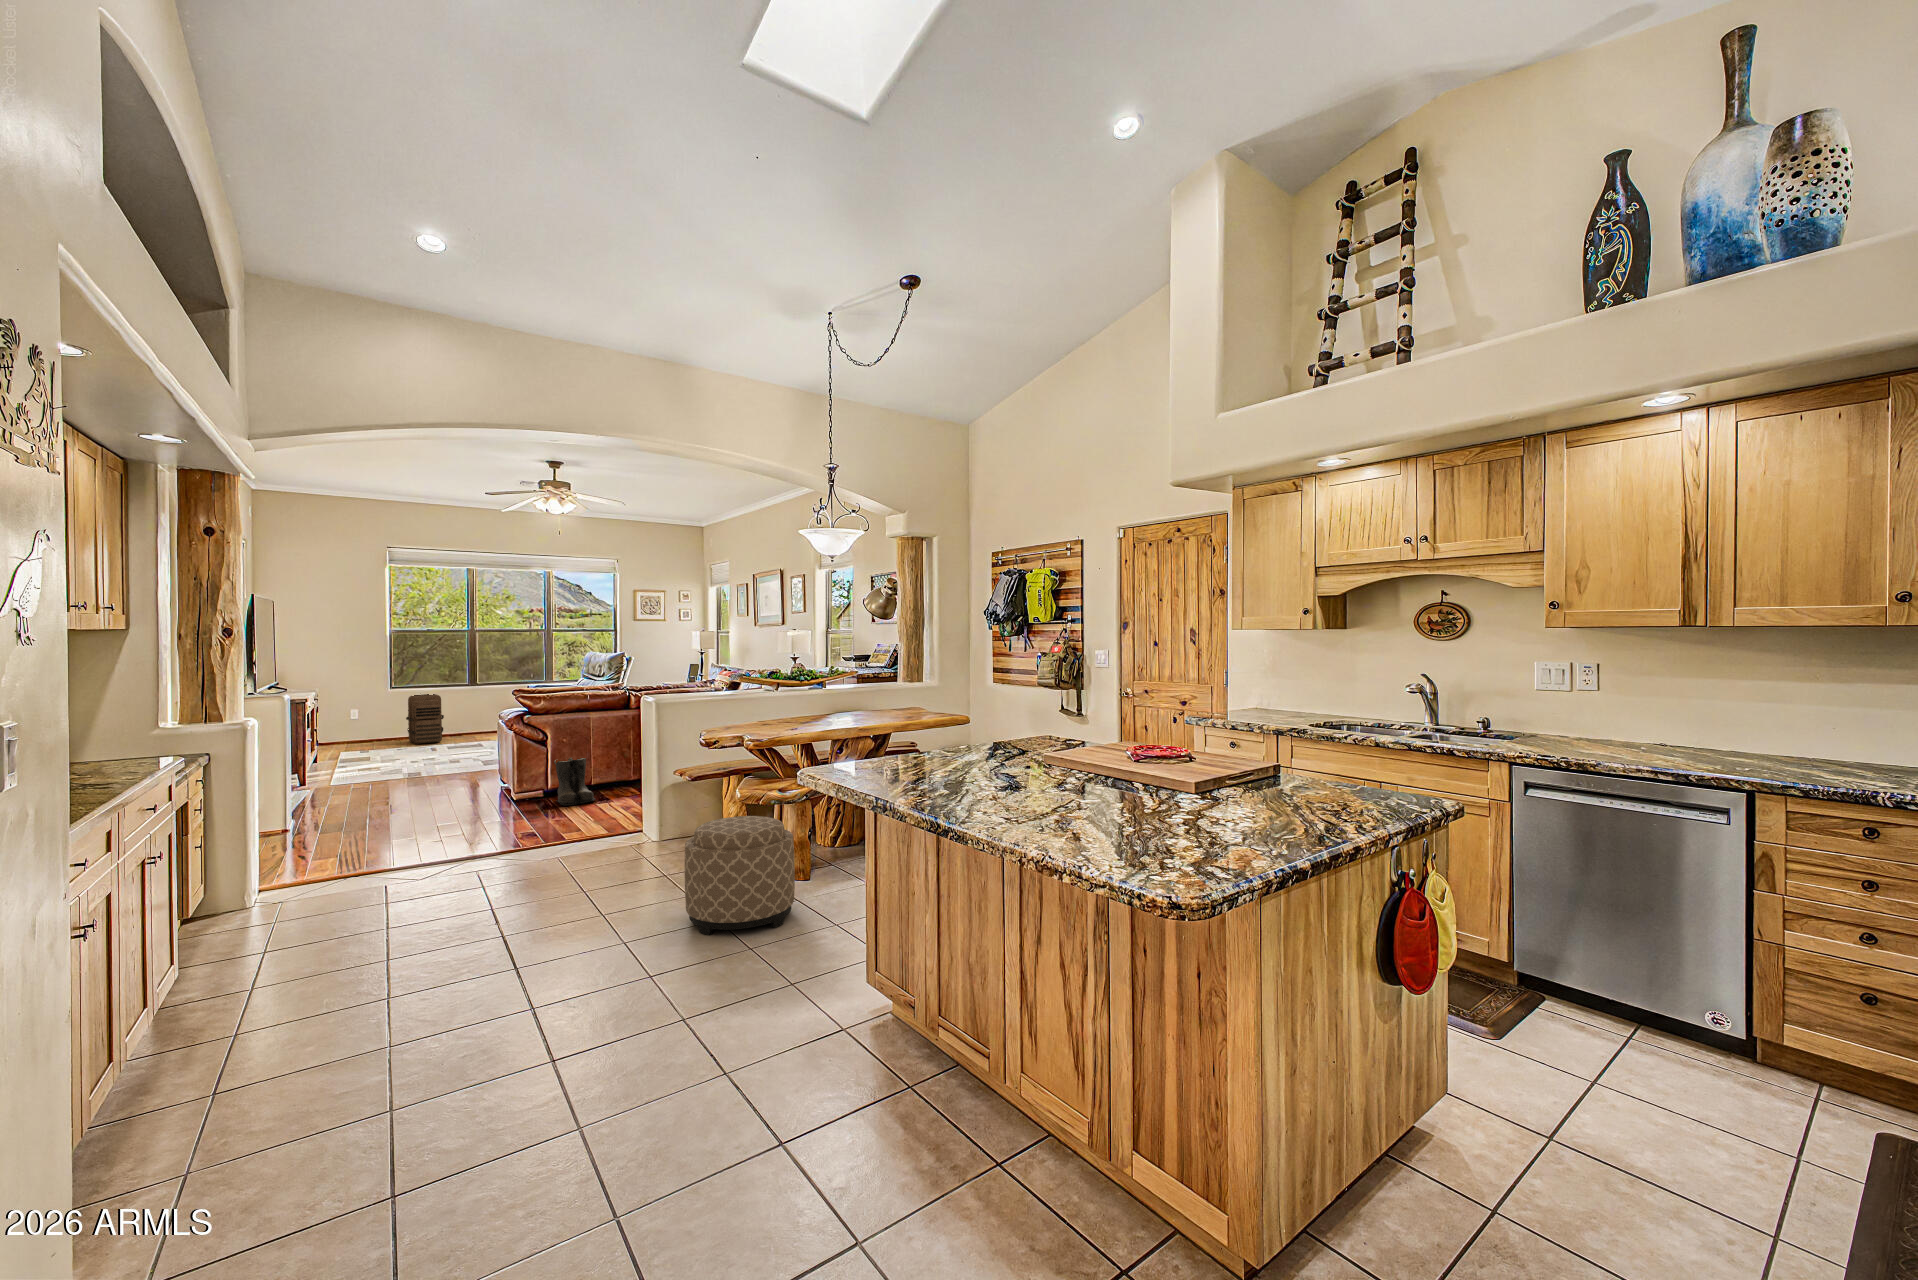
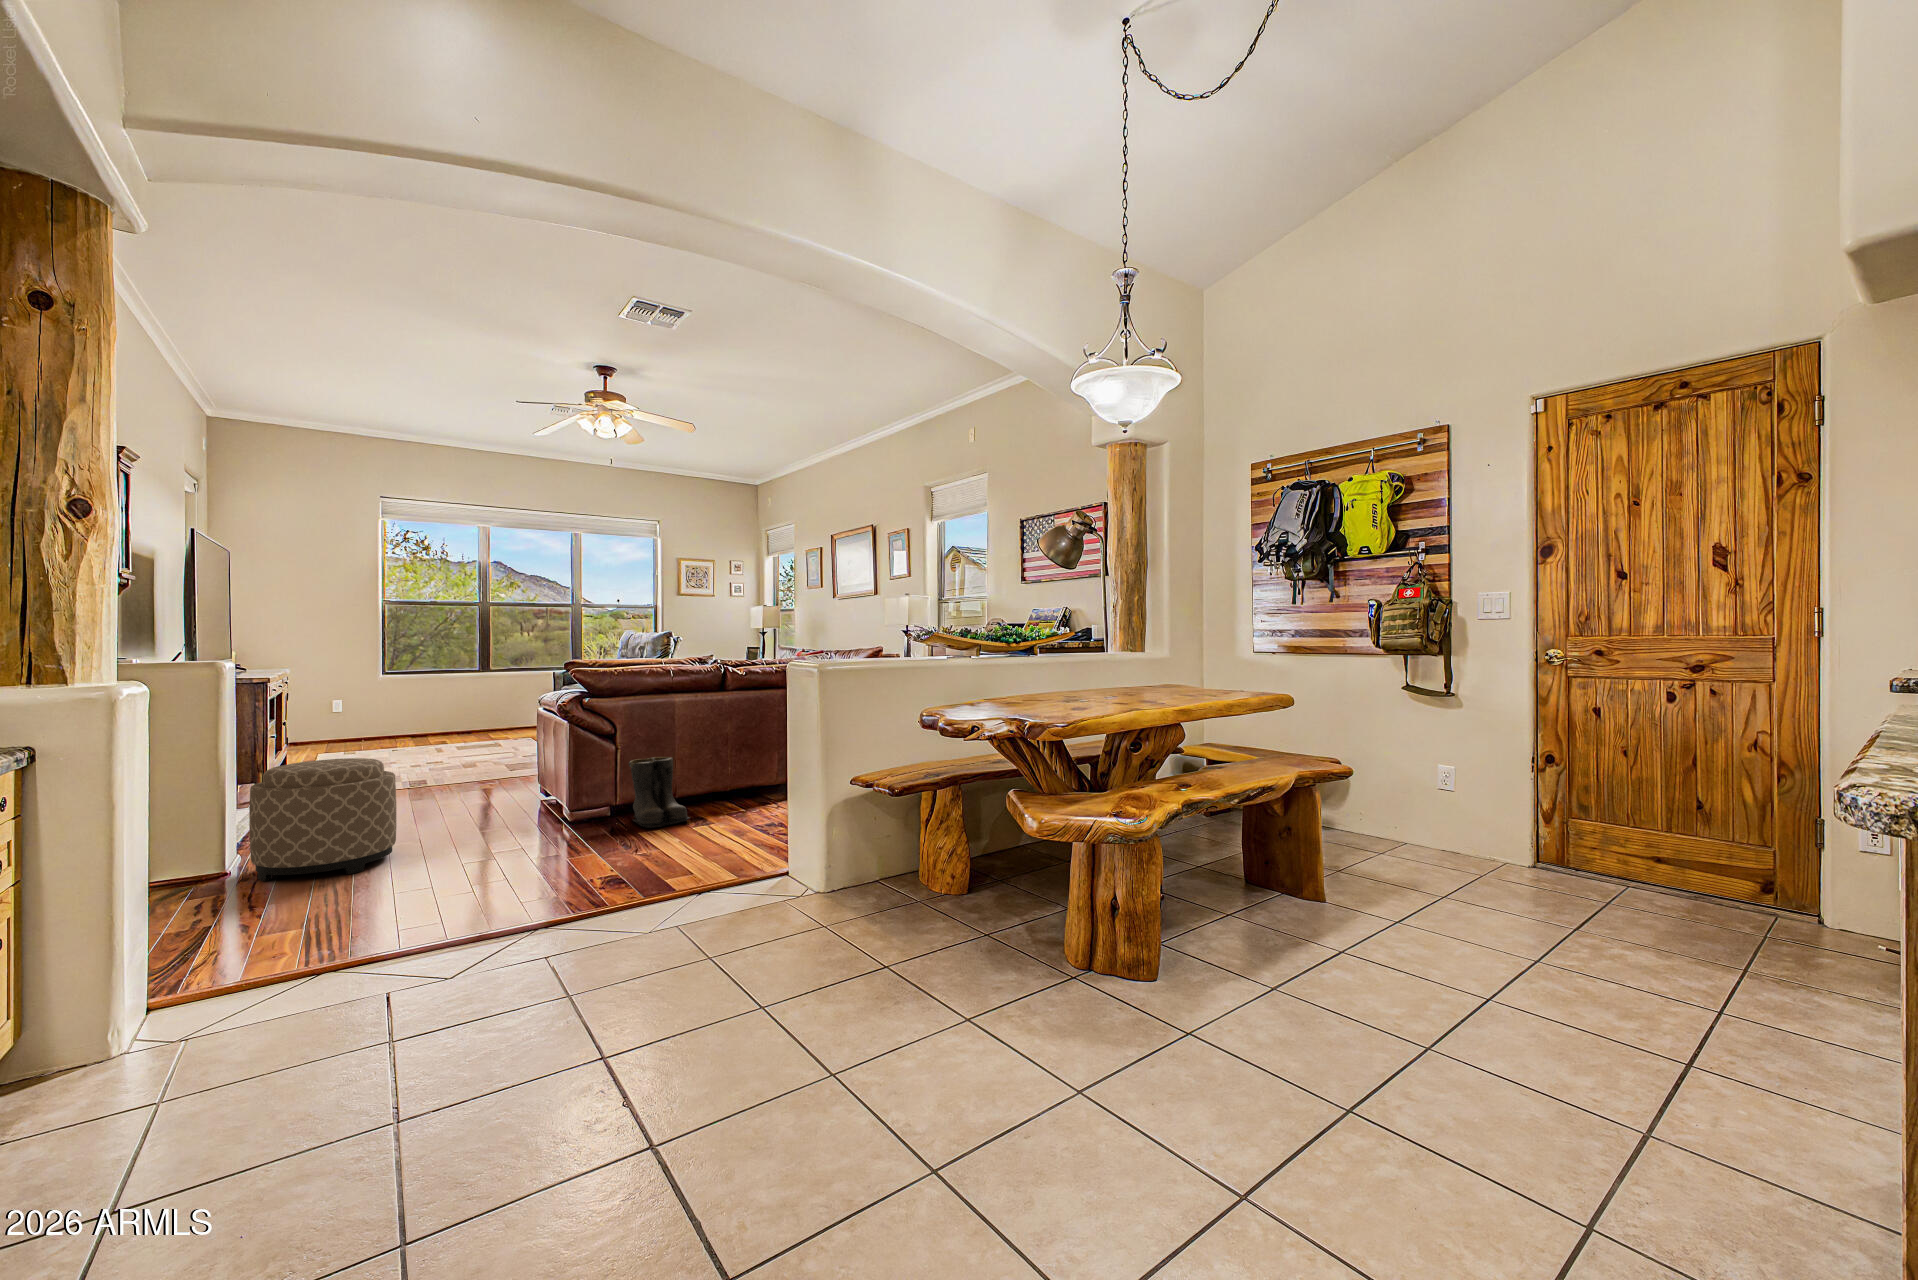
backpack: present [406,694,444,744] -> none [403,678,450,742]
ottoman: present [685,816,795,935] -> present [249,758,397,881]

